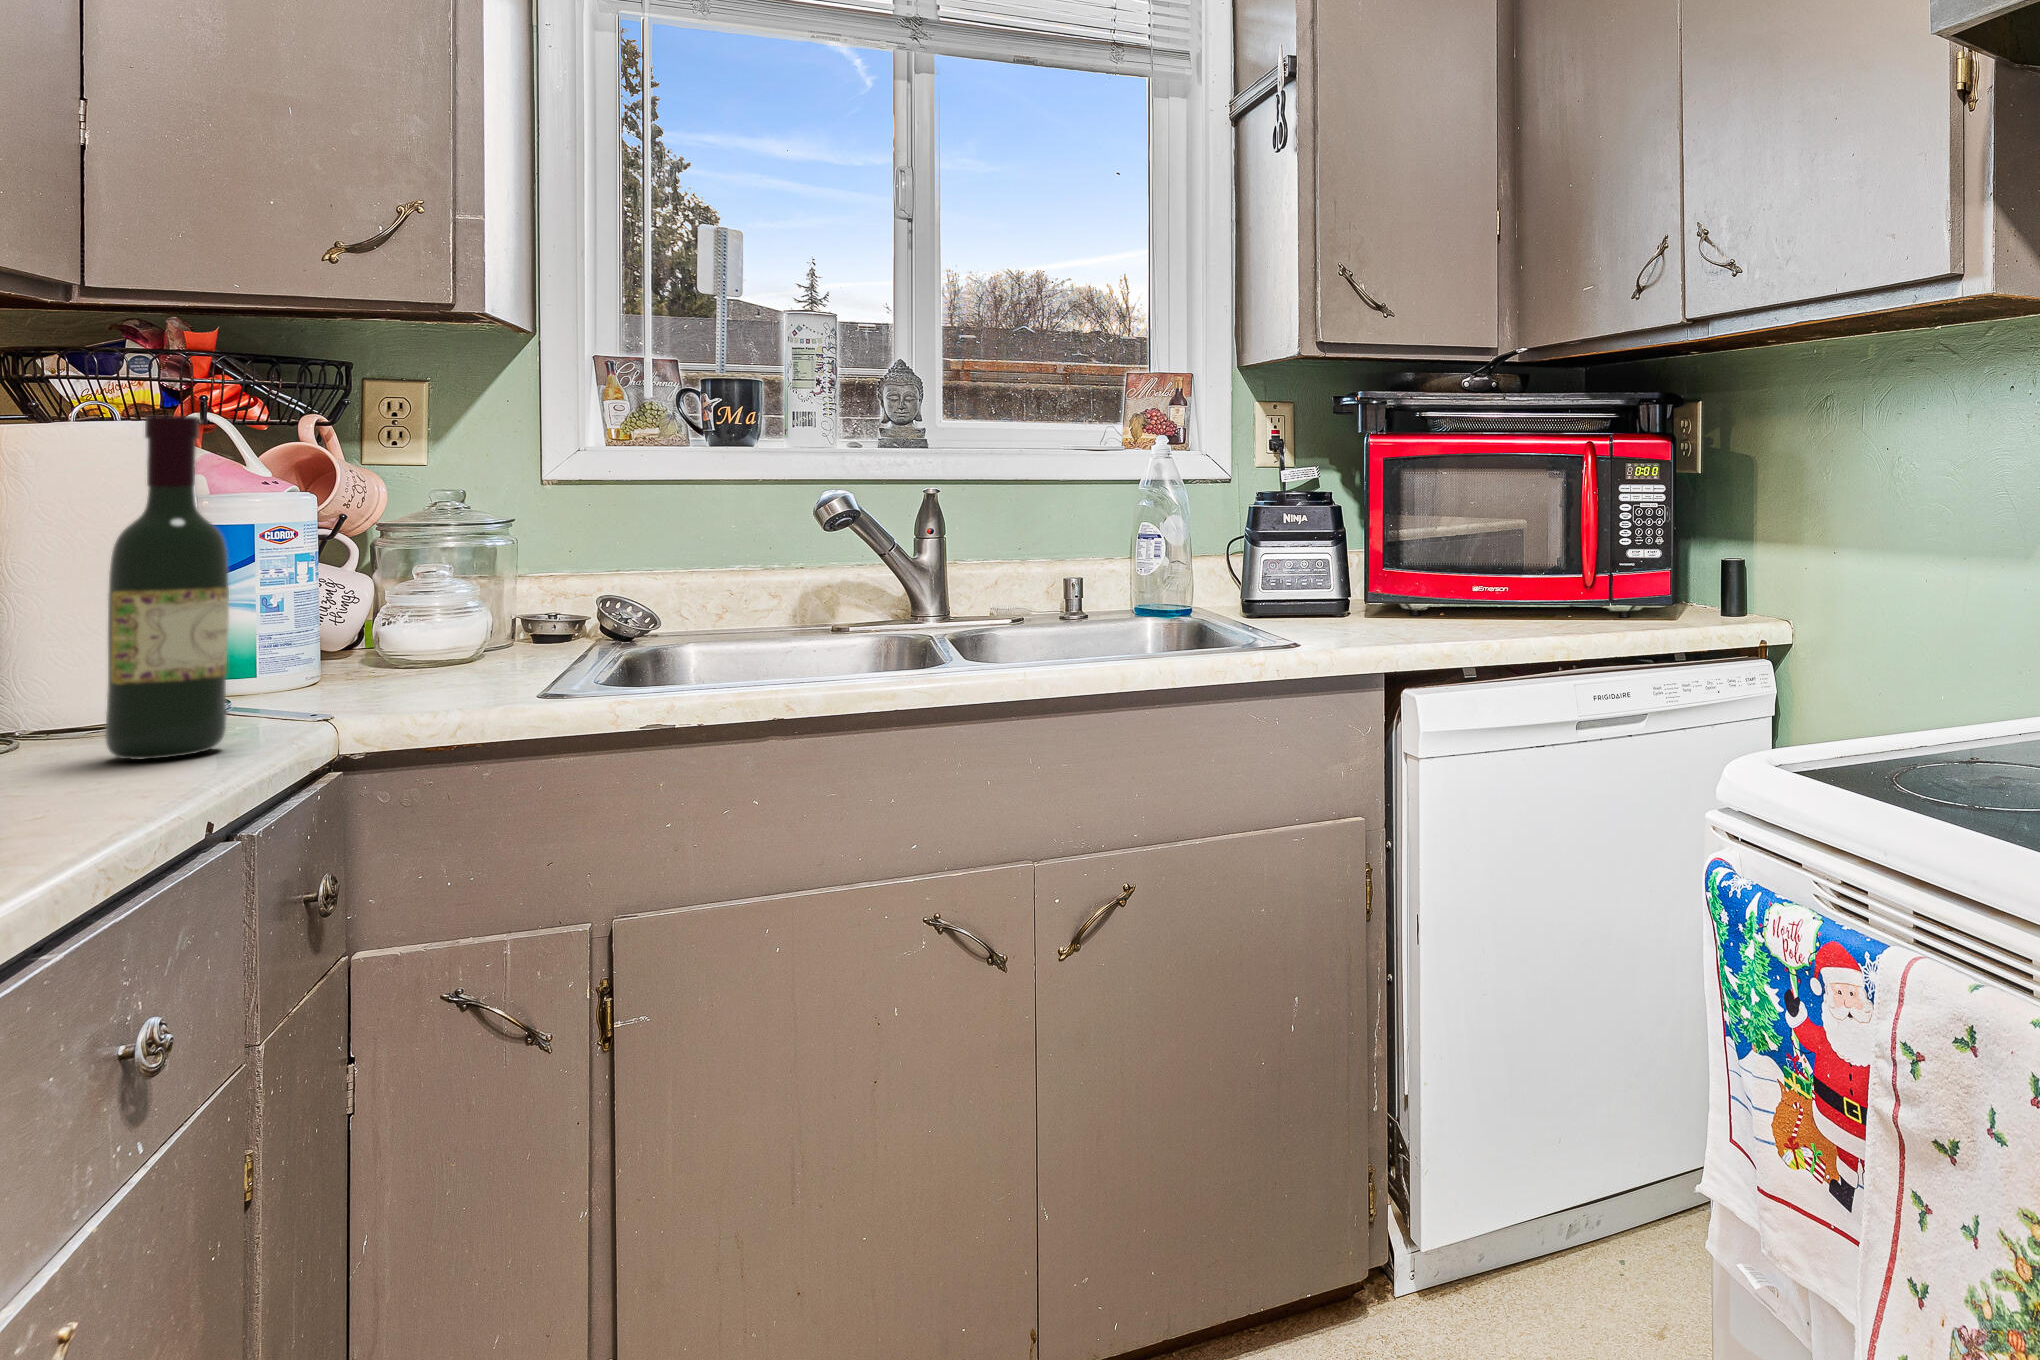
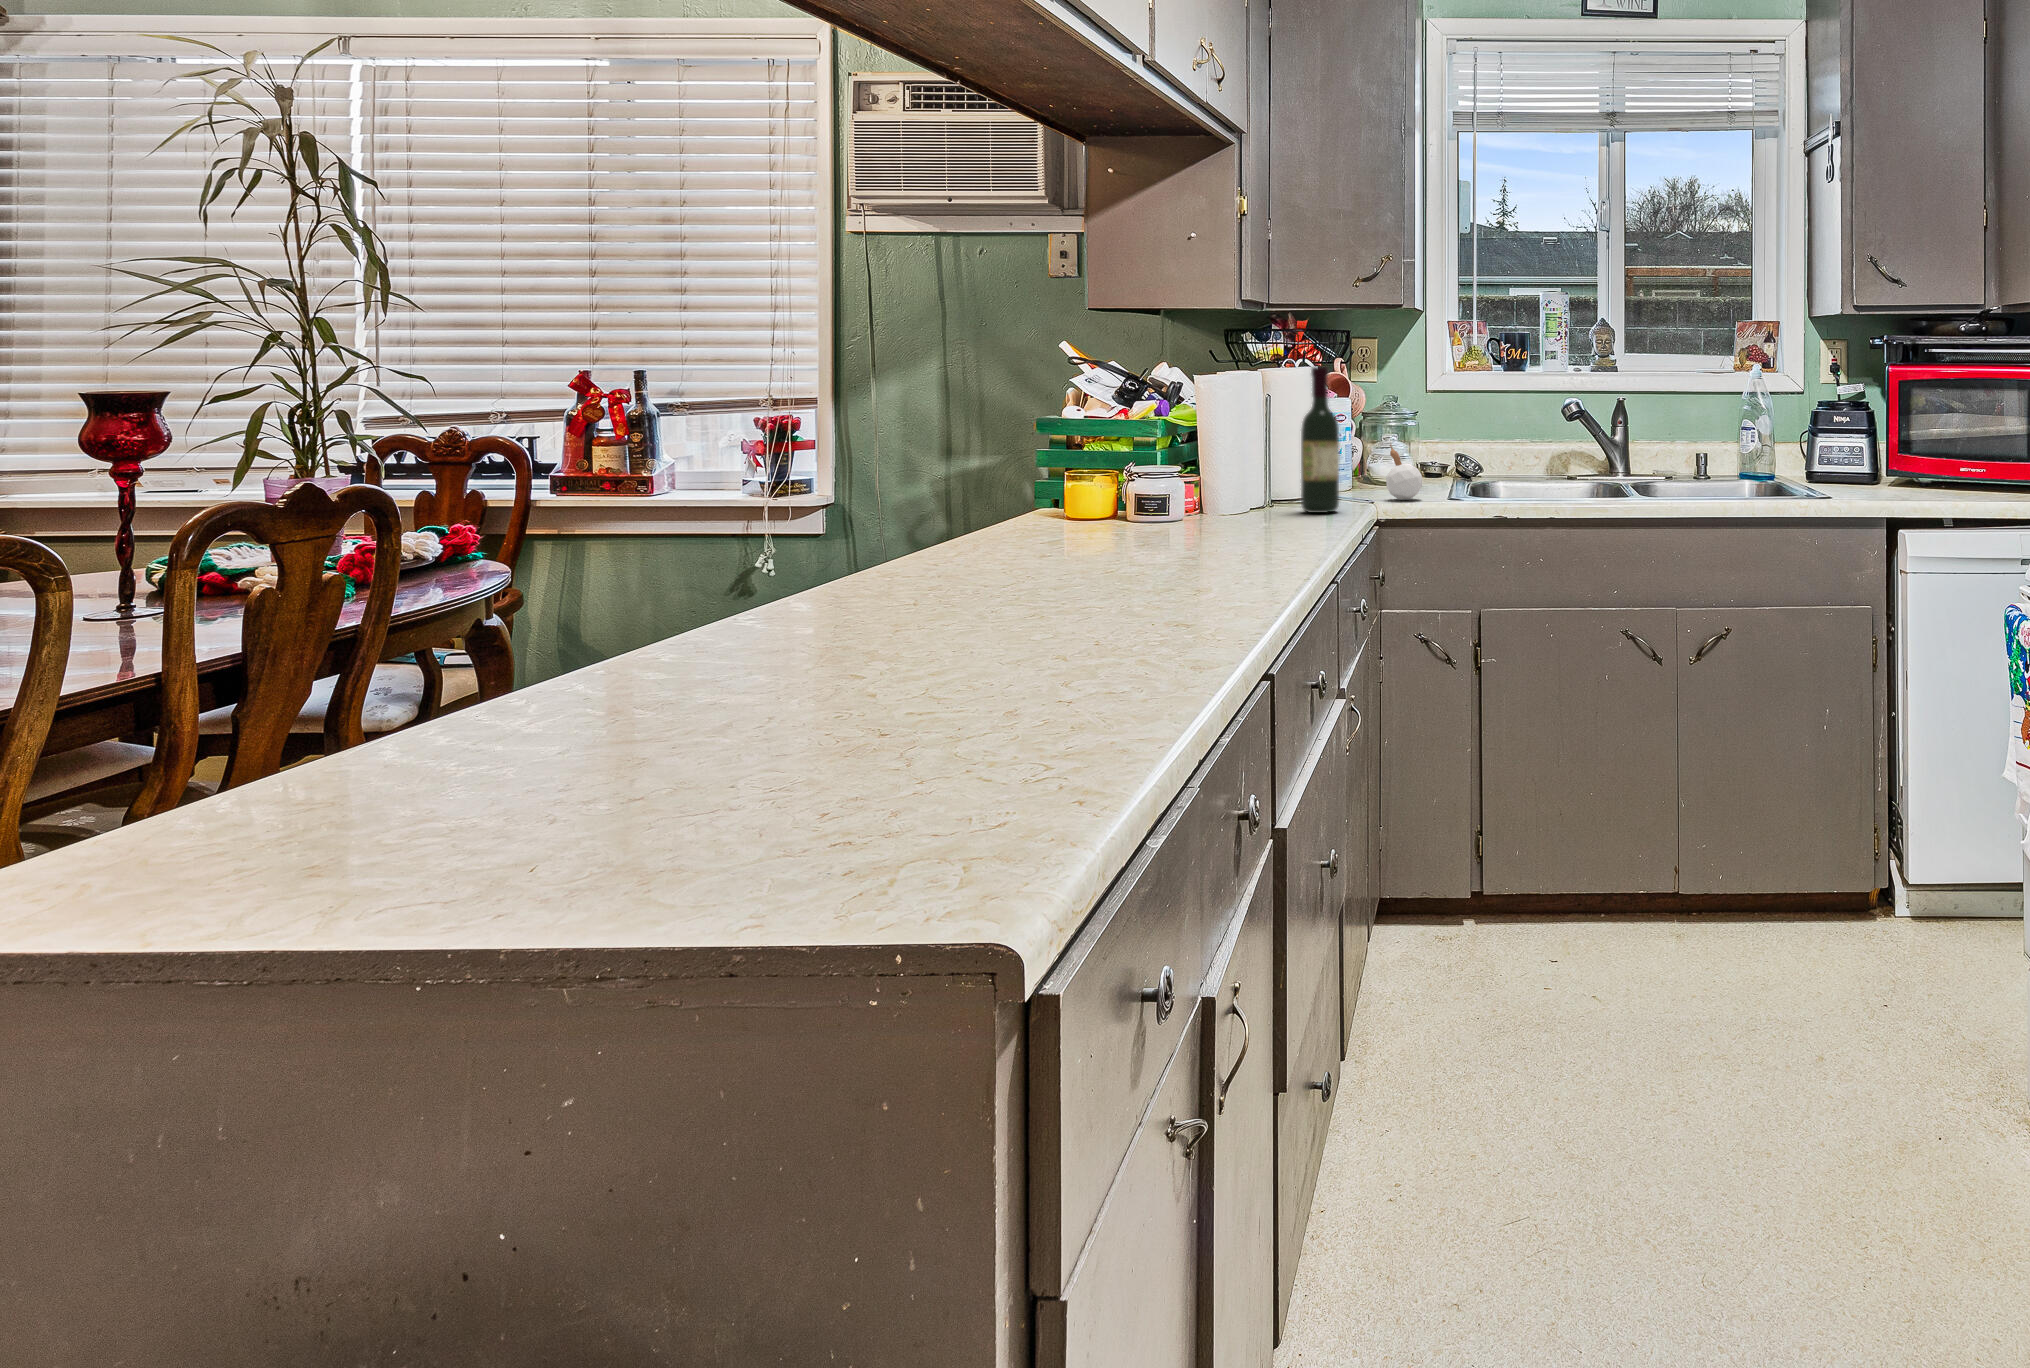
candle: none [393,573,486,703] -> present [1386,438,1422,500]

